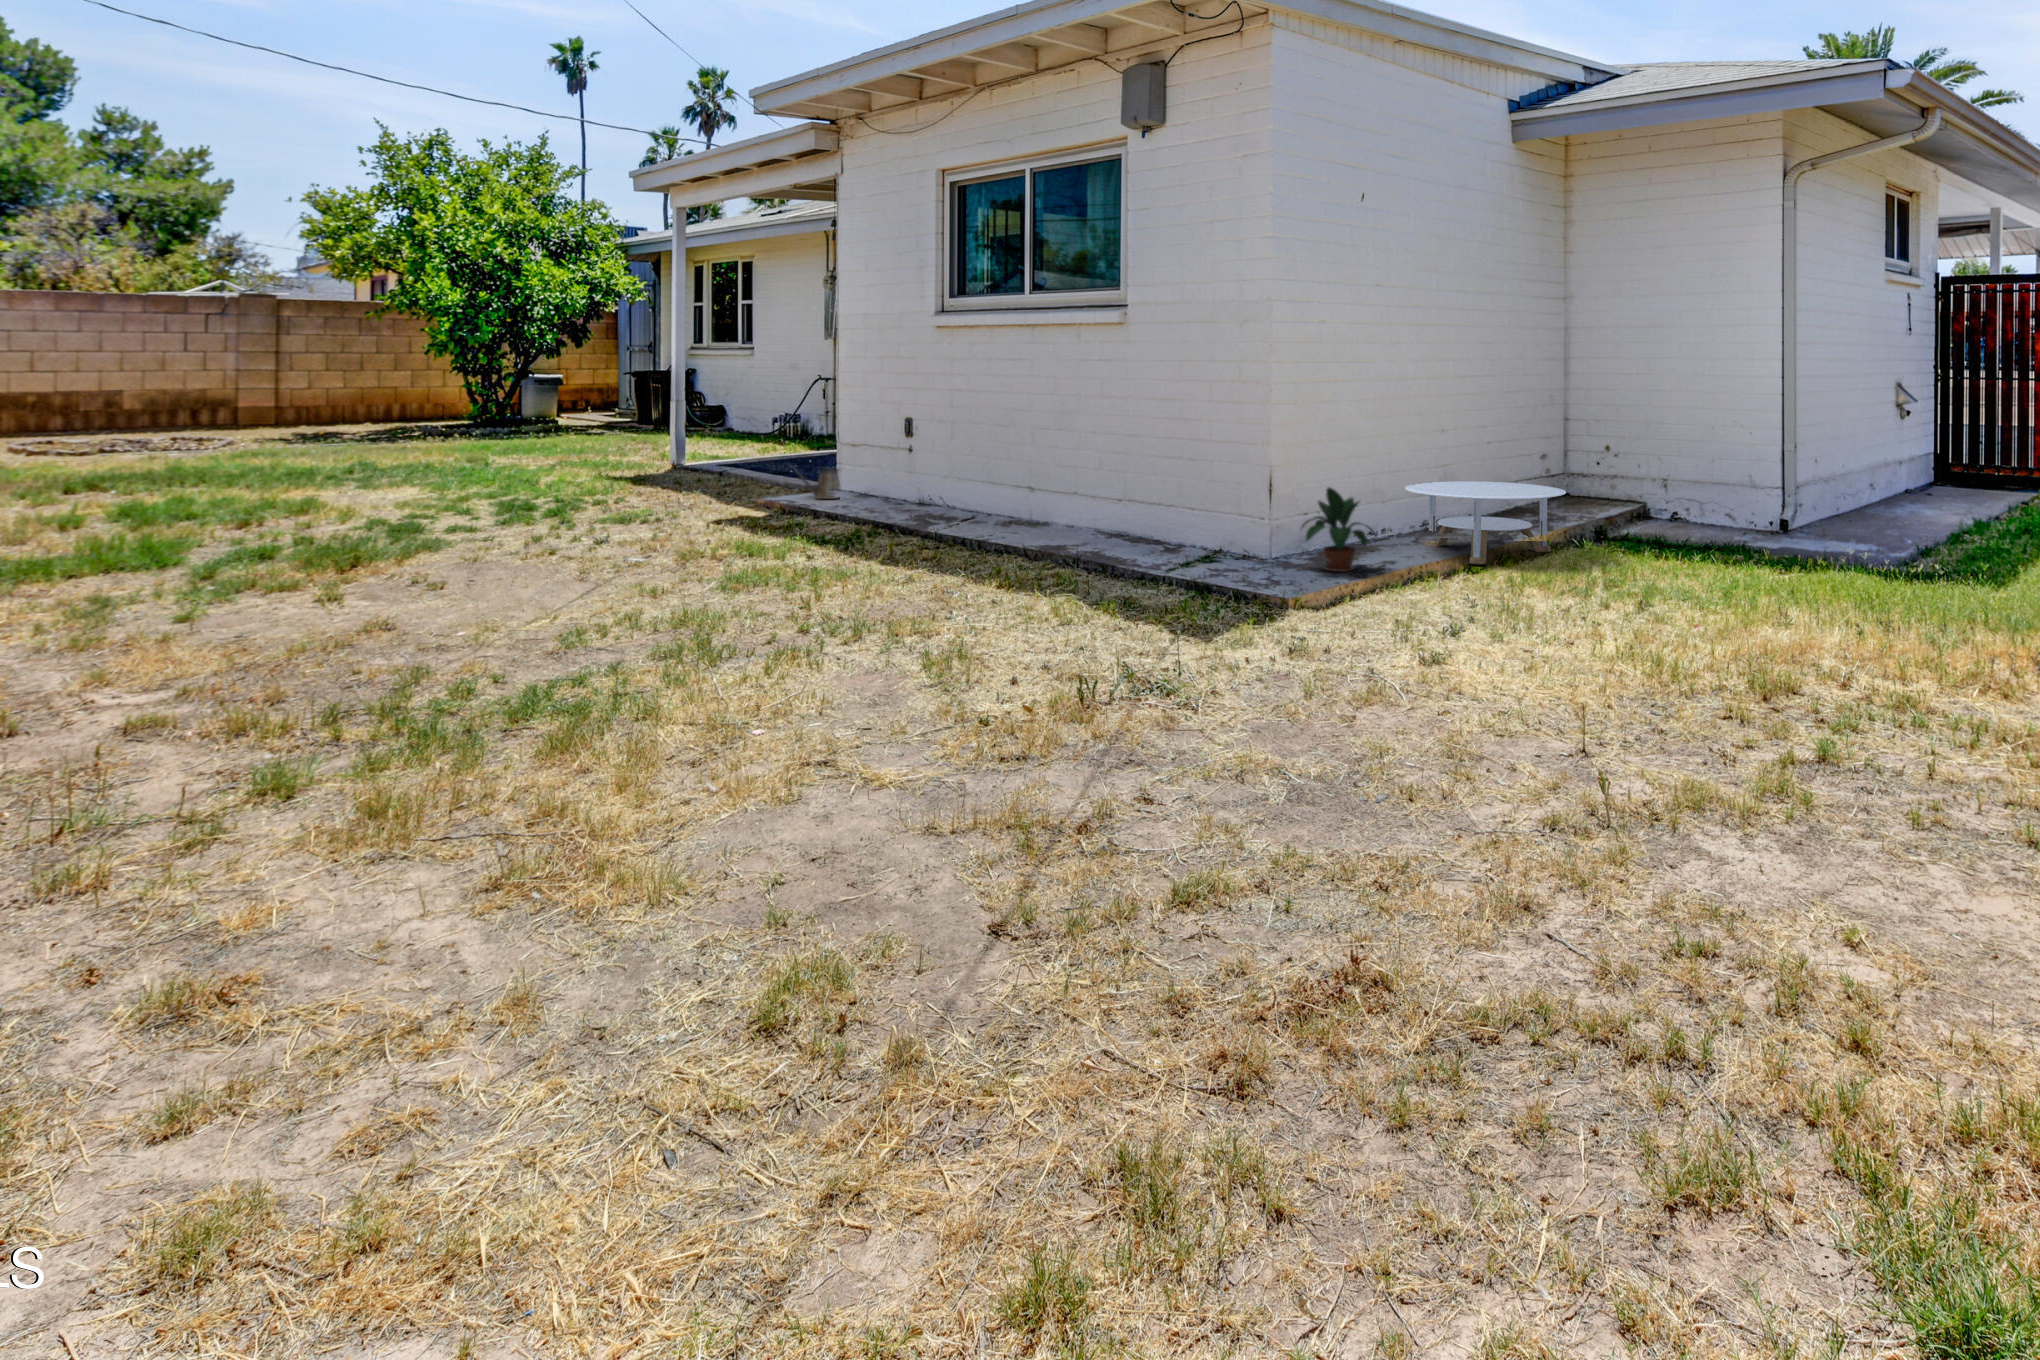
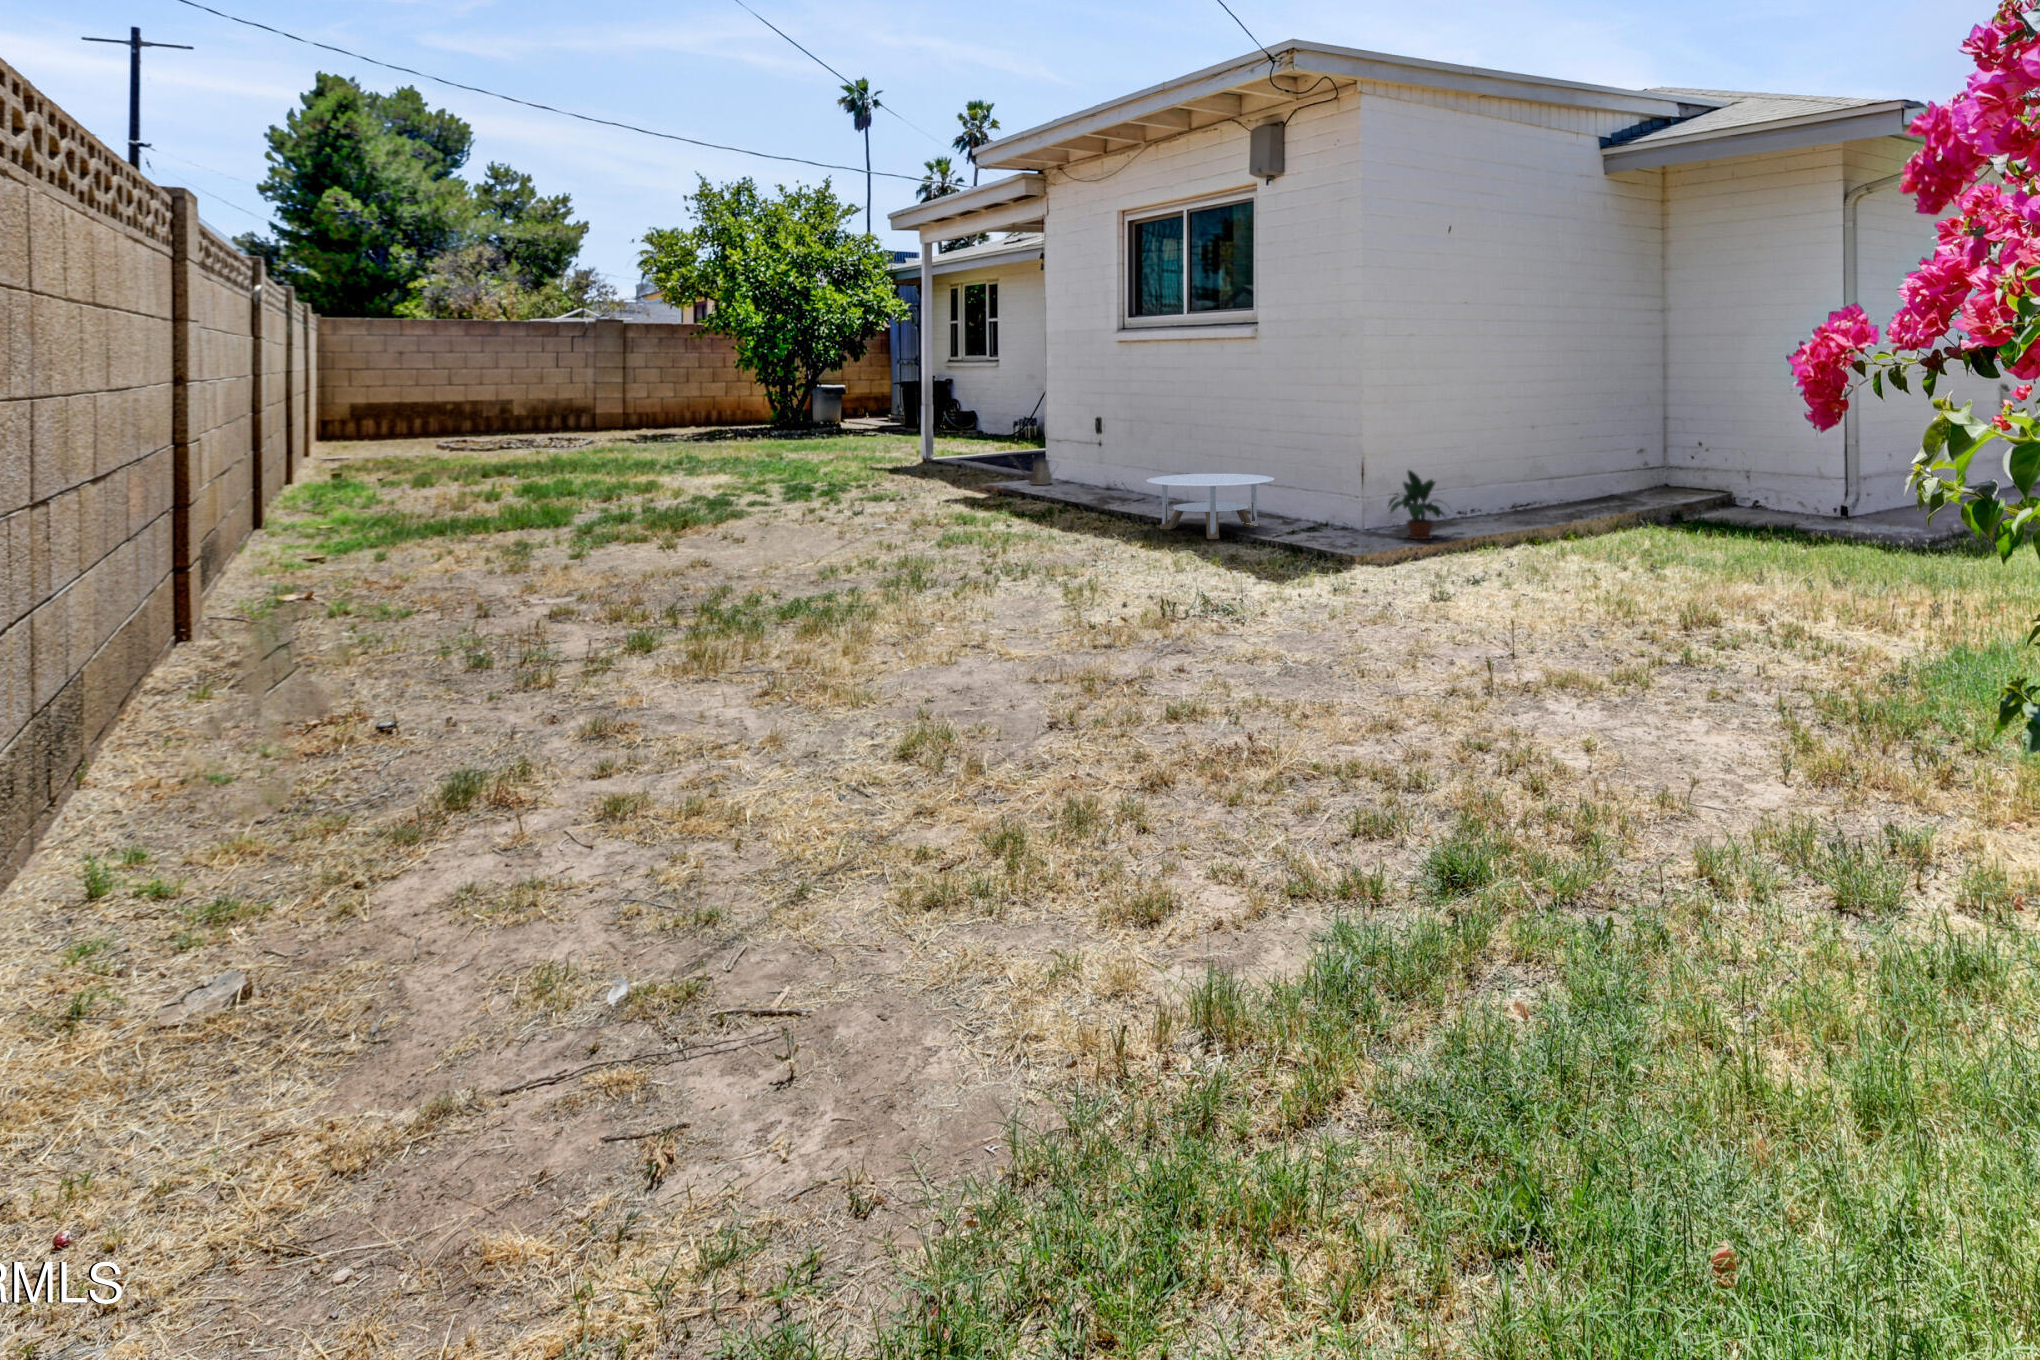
round table: present [1405,481,1566,564] -> present [1146,473,1274,539]

